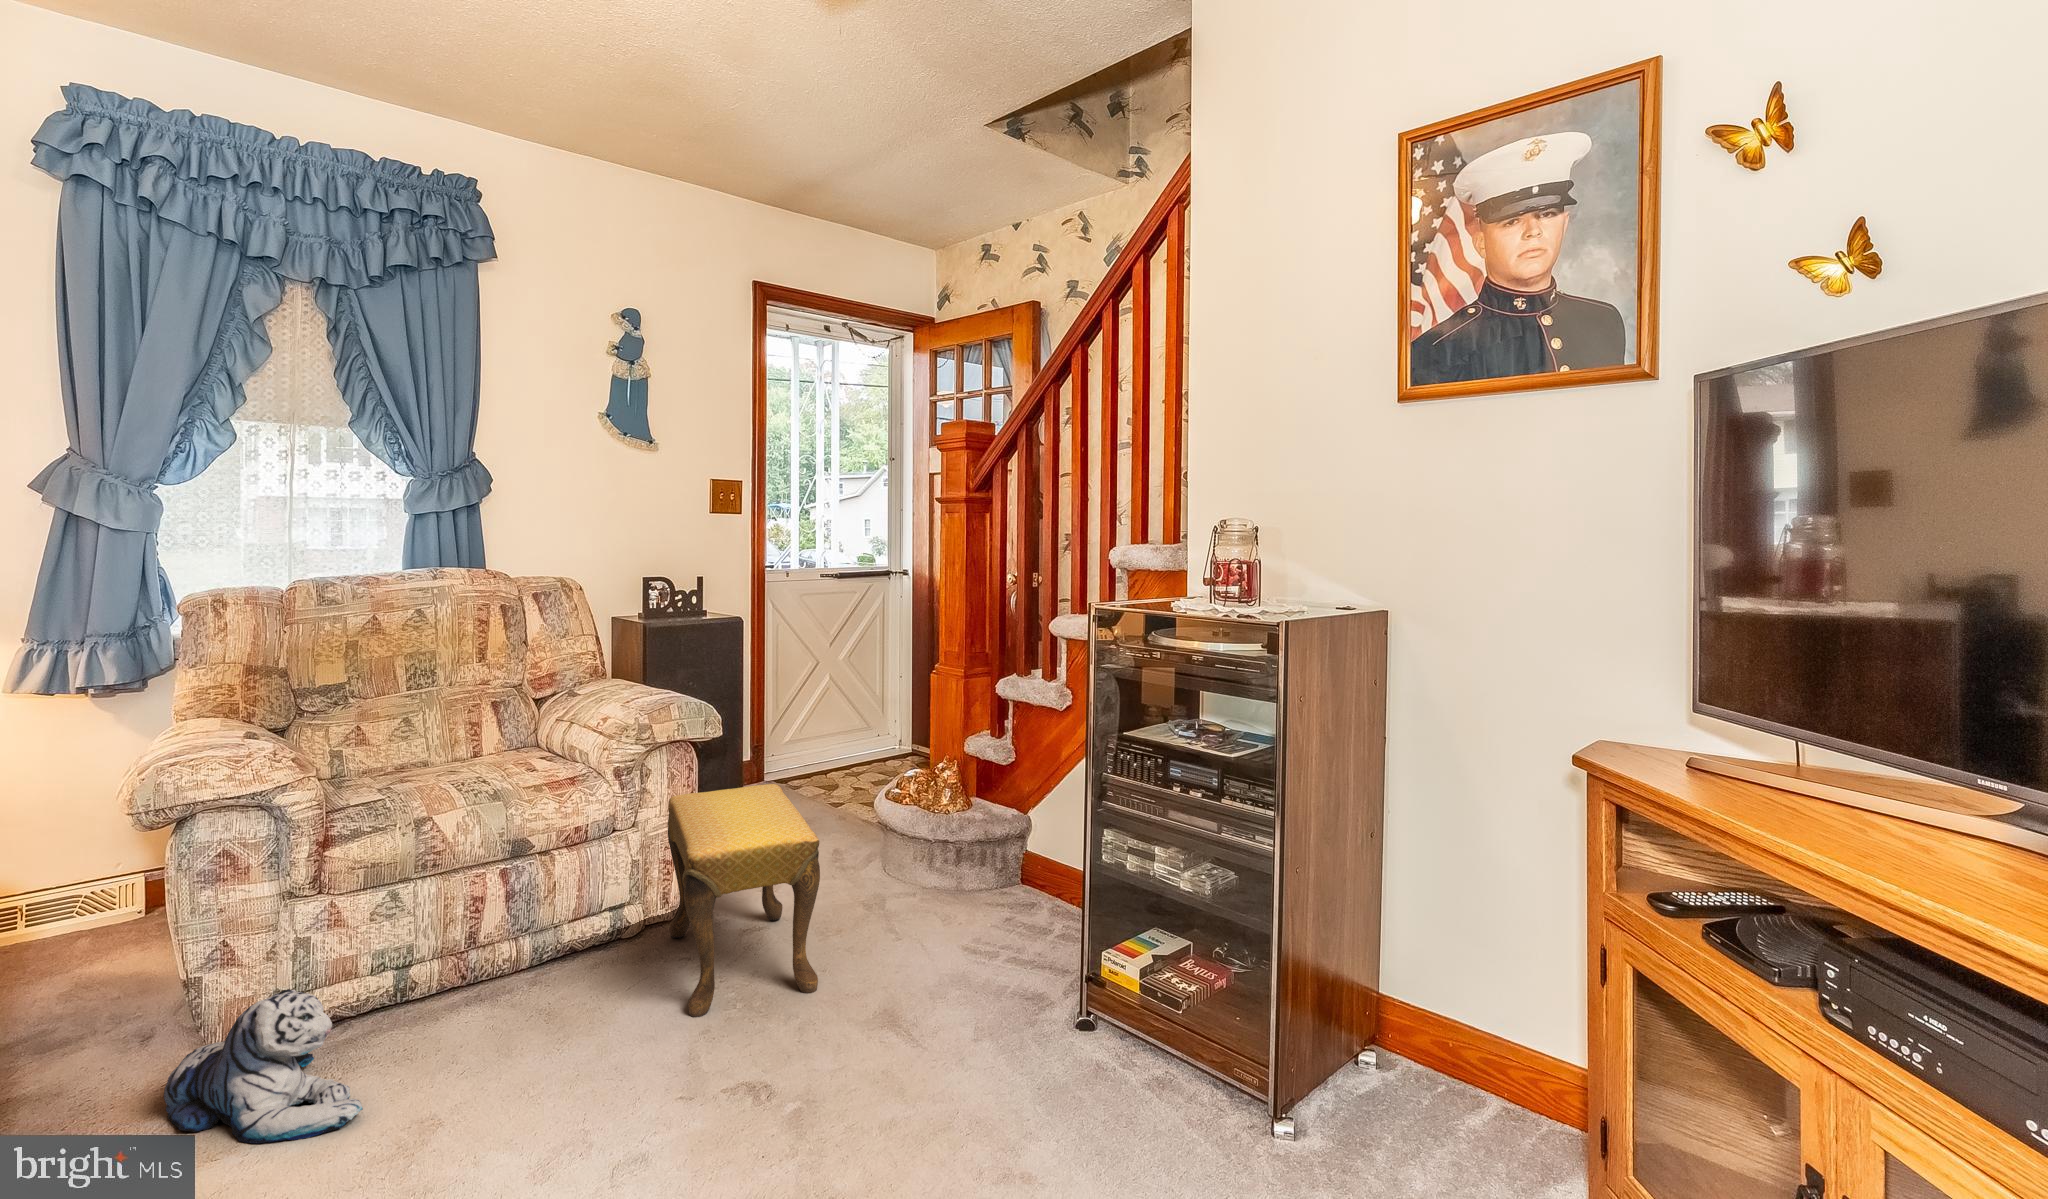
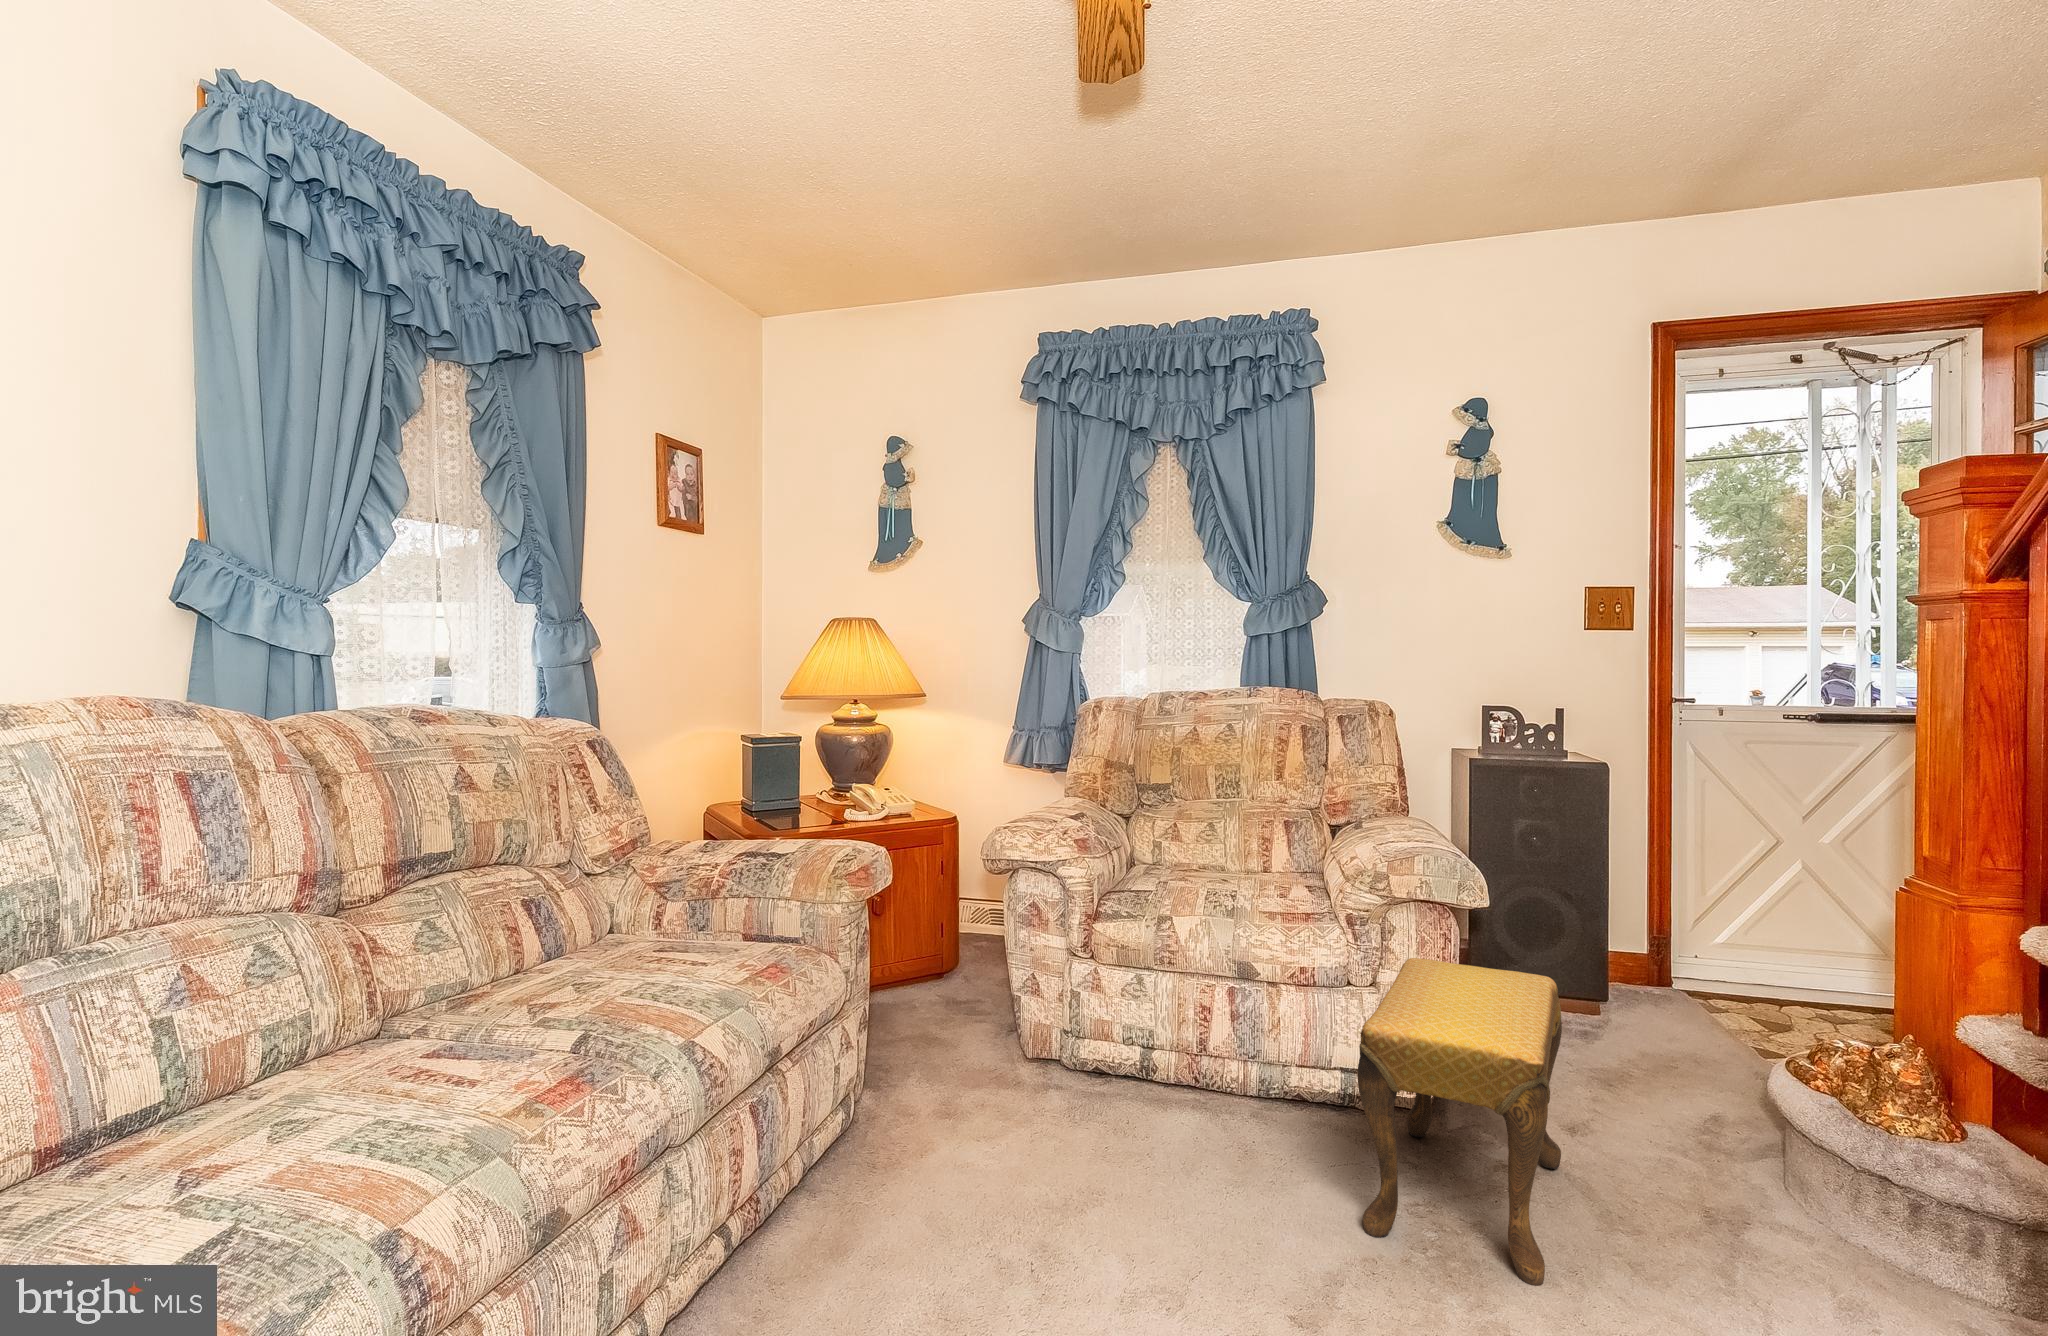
plush toy: present [164,989,363,1144] -> none [966,1031,1061,1168]

